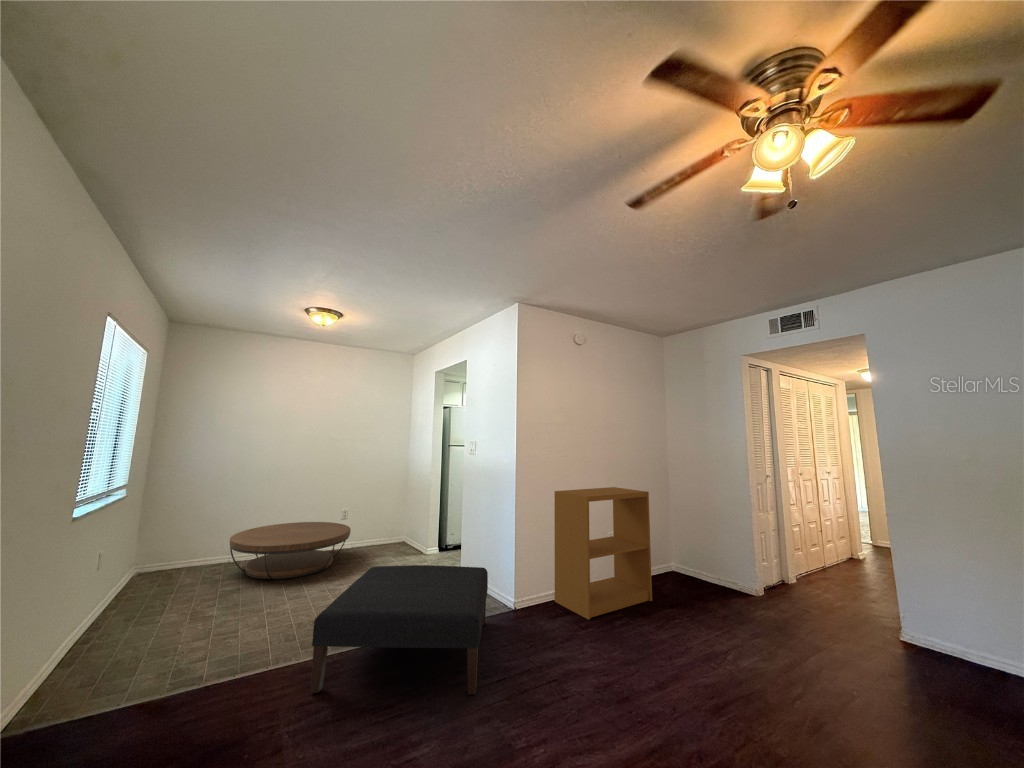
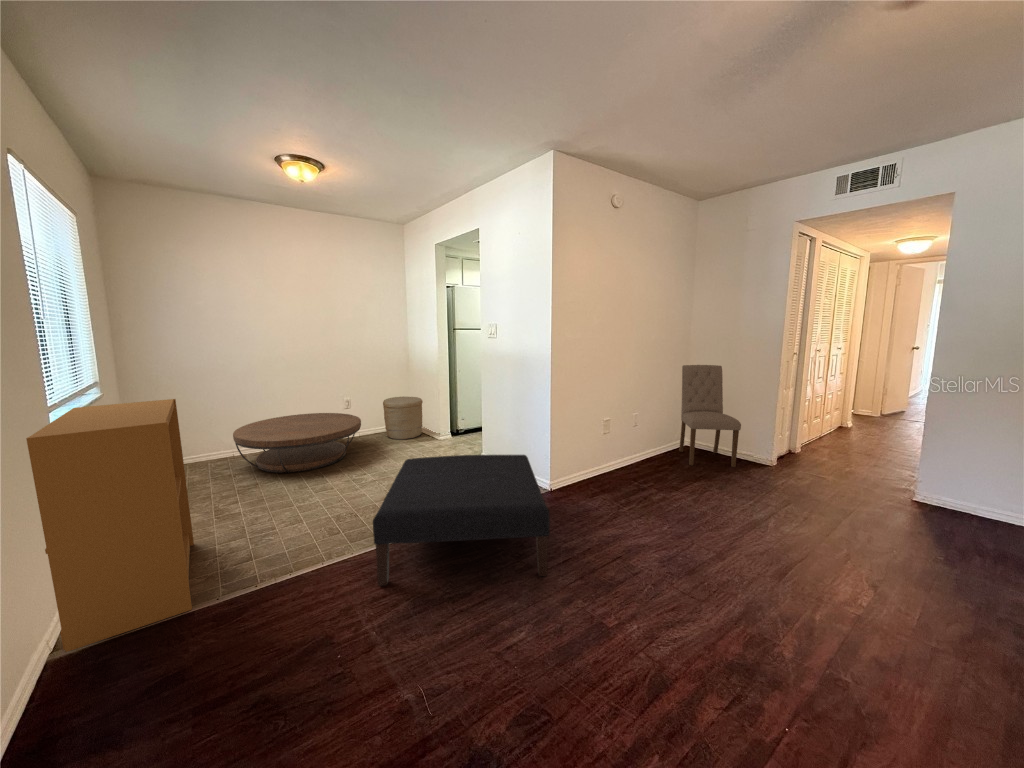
dining chair: none [660,485,717,595] -> present [679,365,741,467]
bookshelf: present [555,487,652,620] -> present [26,399,194,652]
woven basket: none [376,509,415,552] -> present [383,396,423,439]

